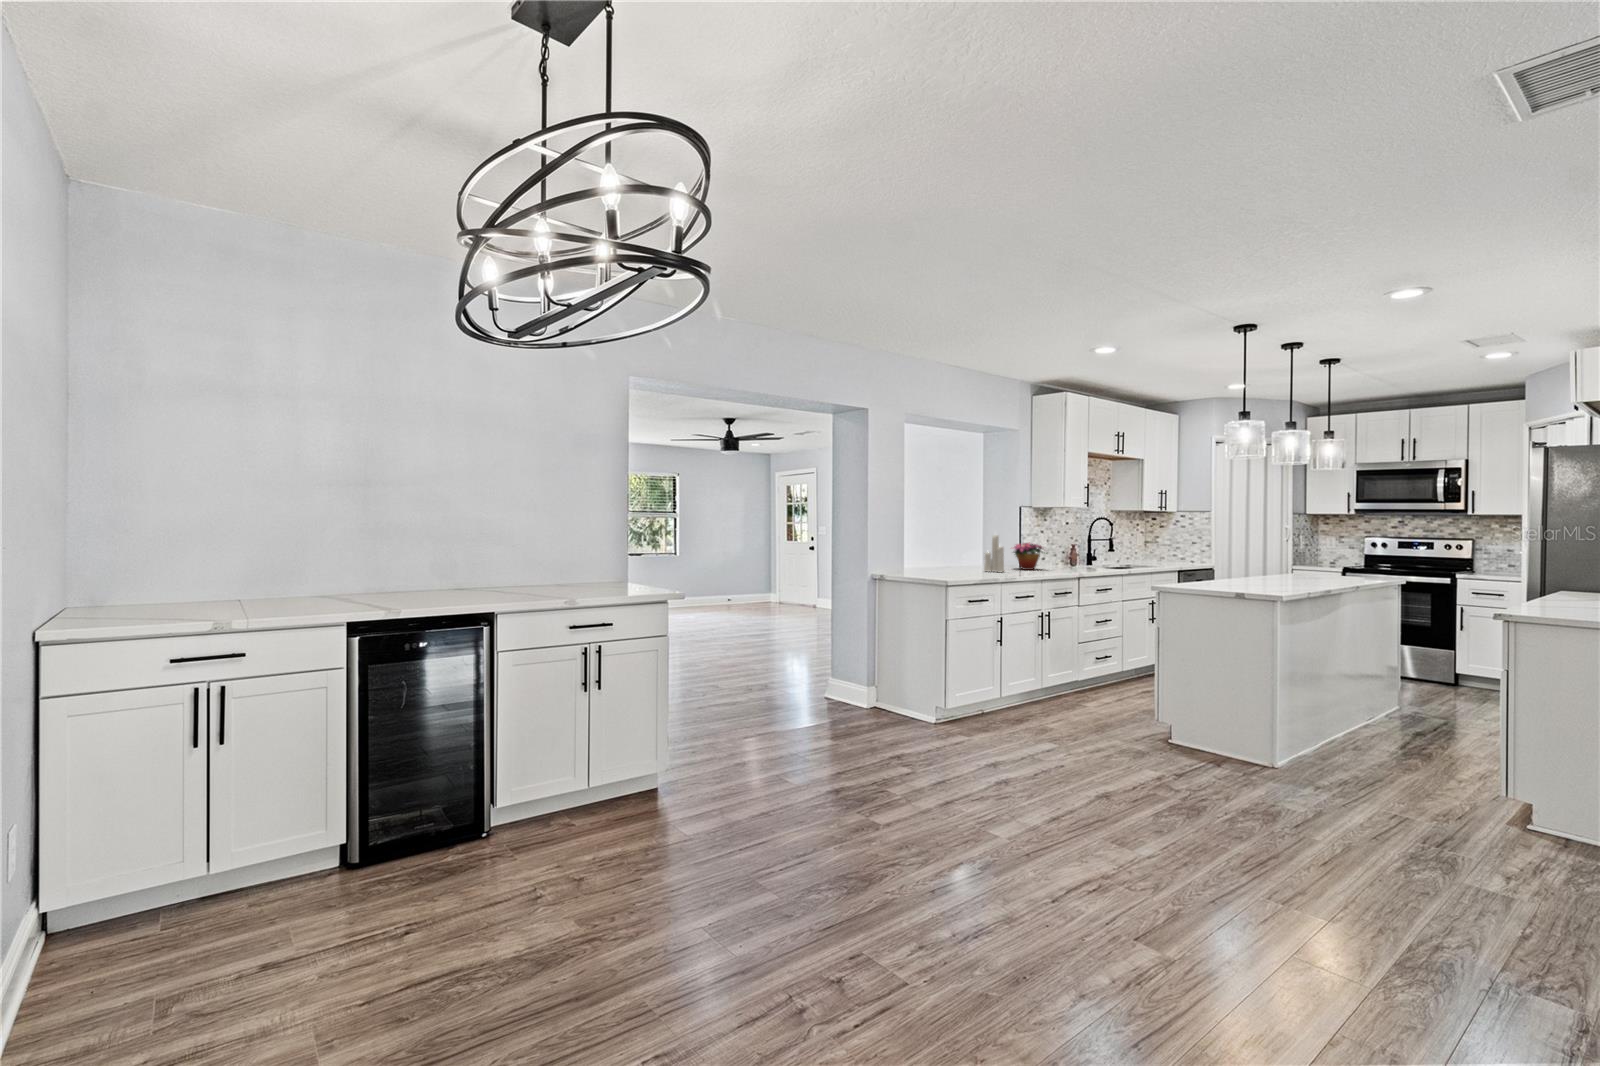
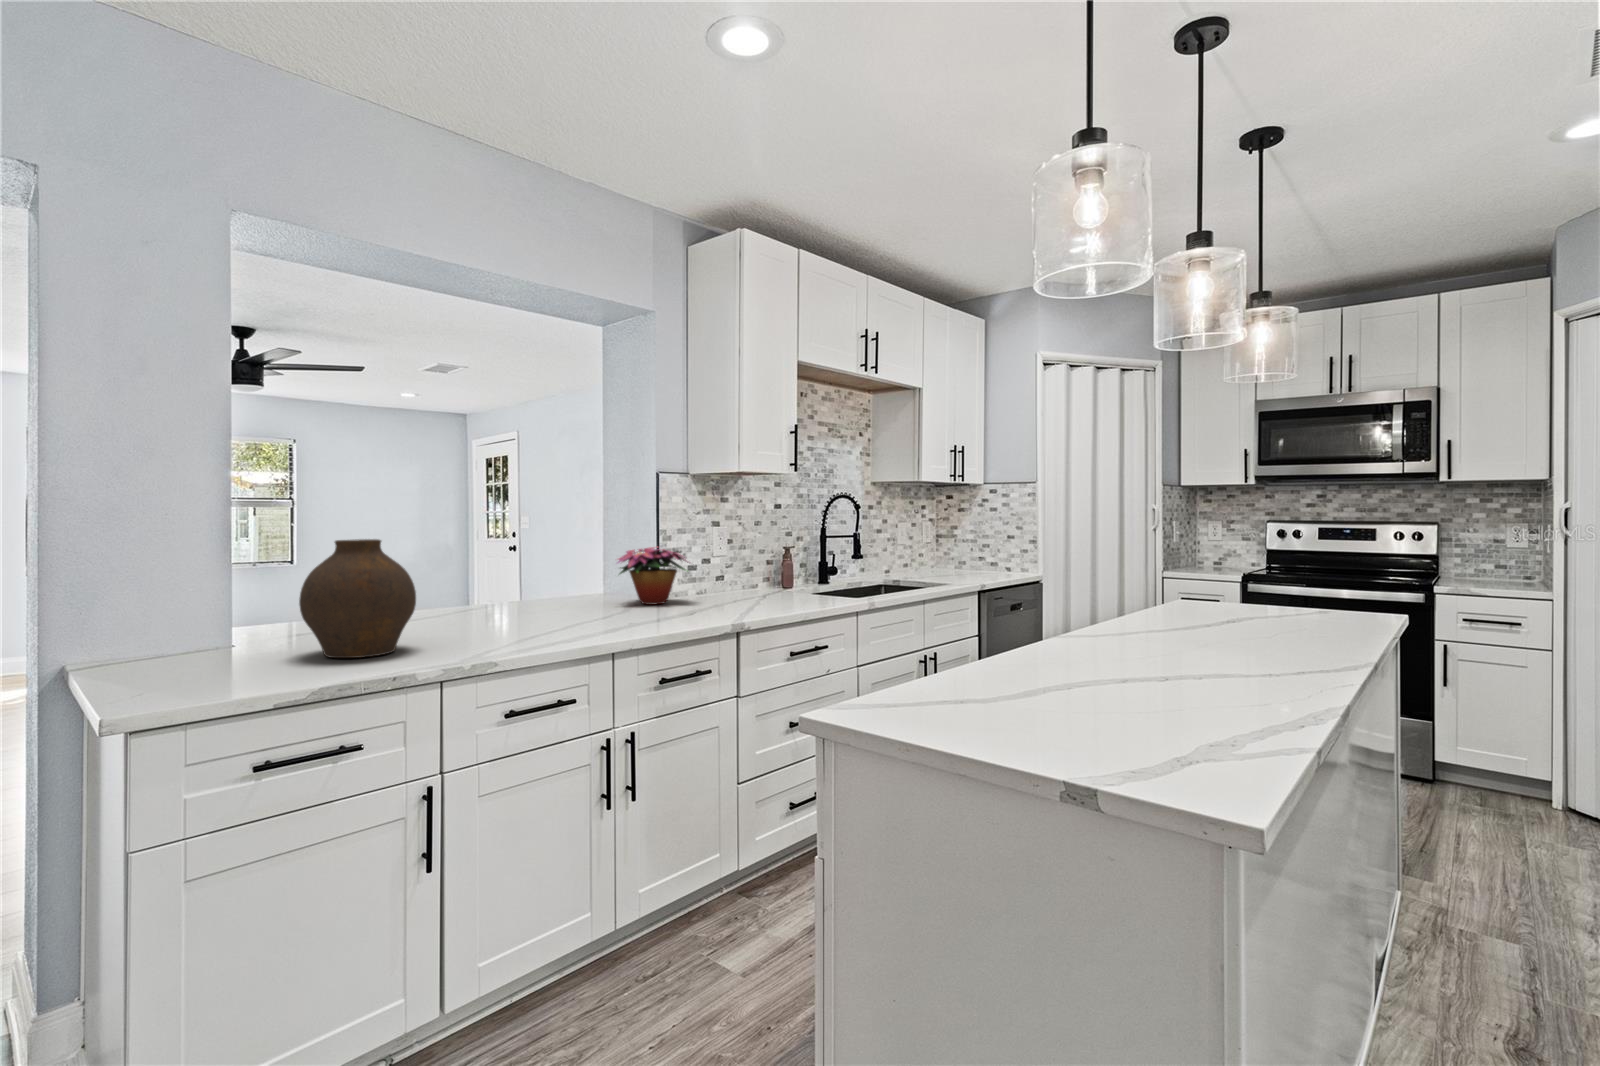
vase: none [937,535,977,579] -> present [299,539,416,658]
candle: present [984,535,1004,572] -> none [528,517,571,618]

